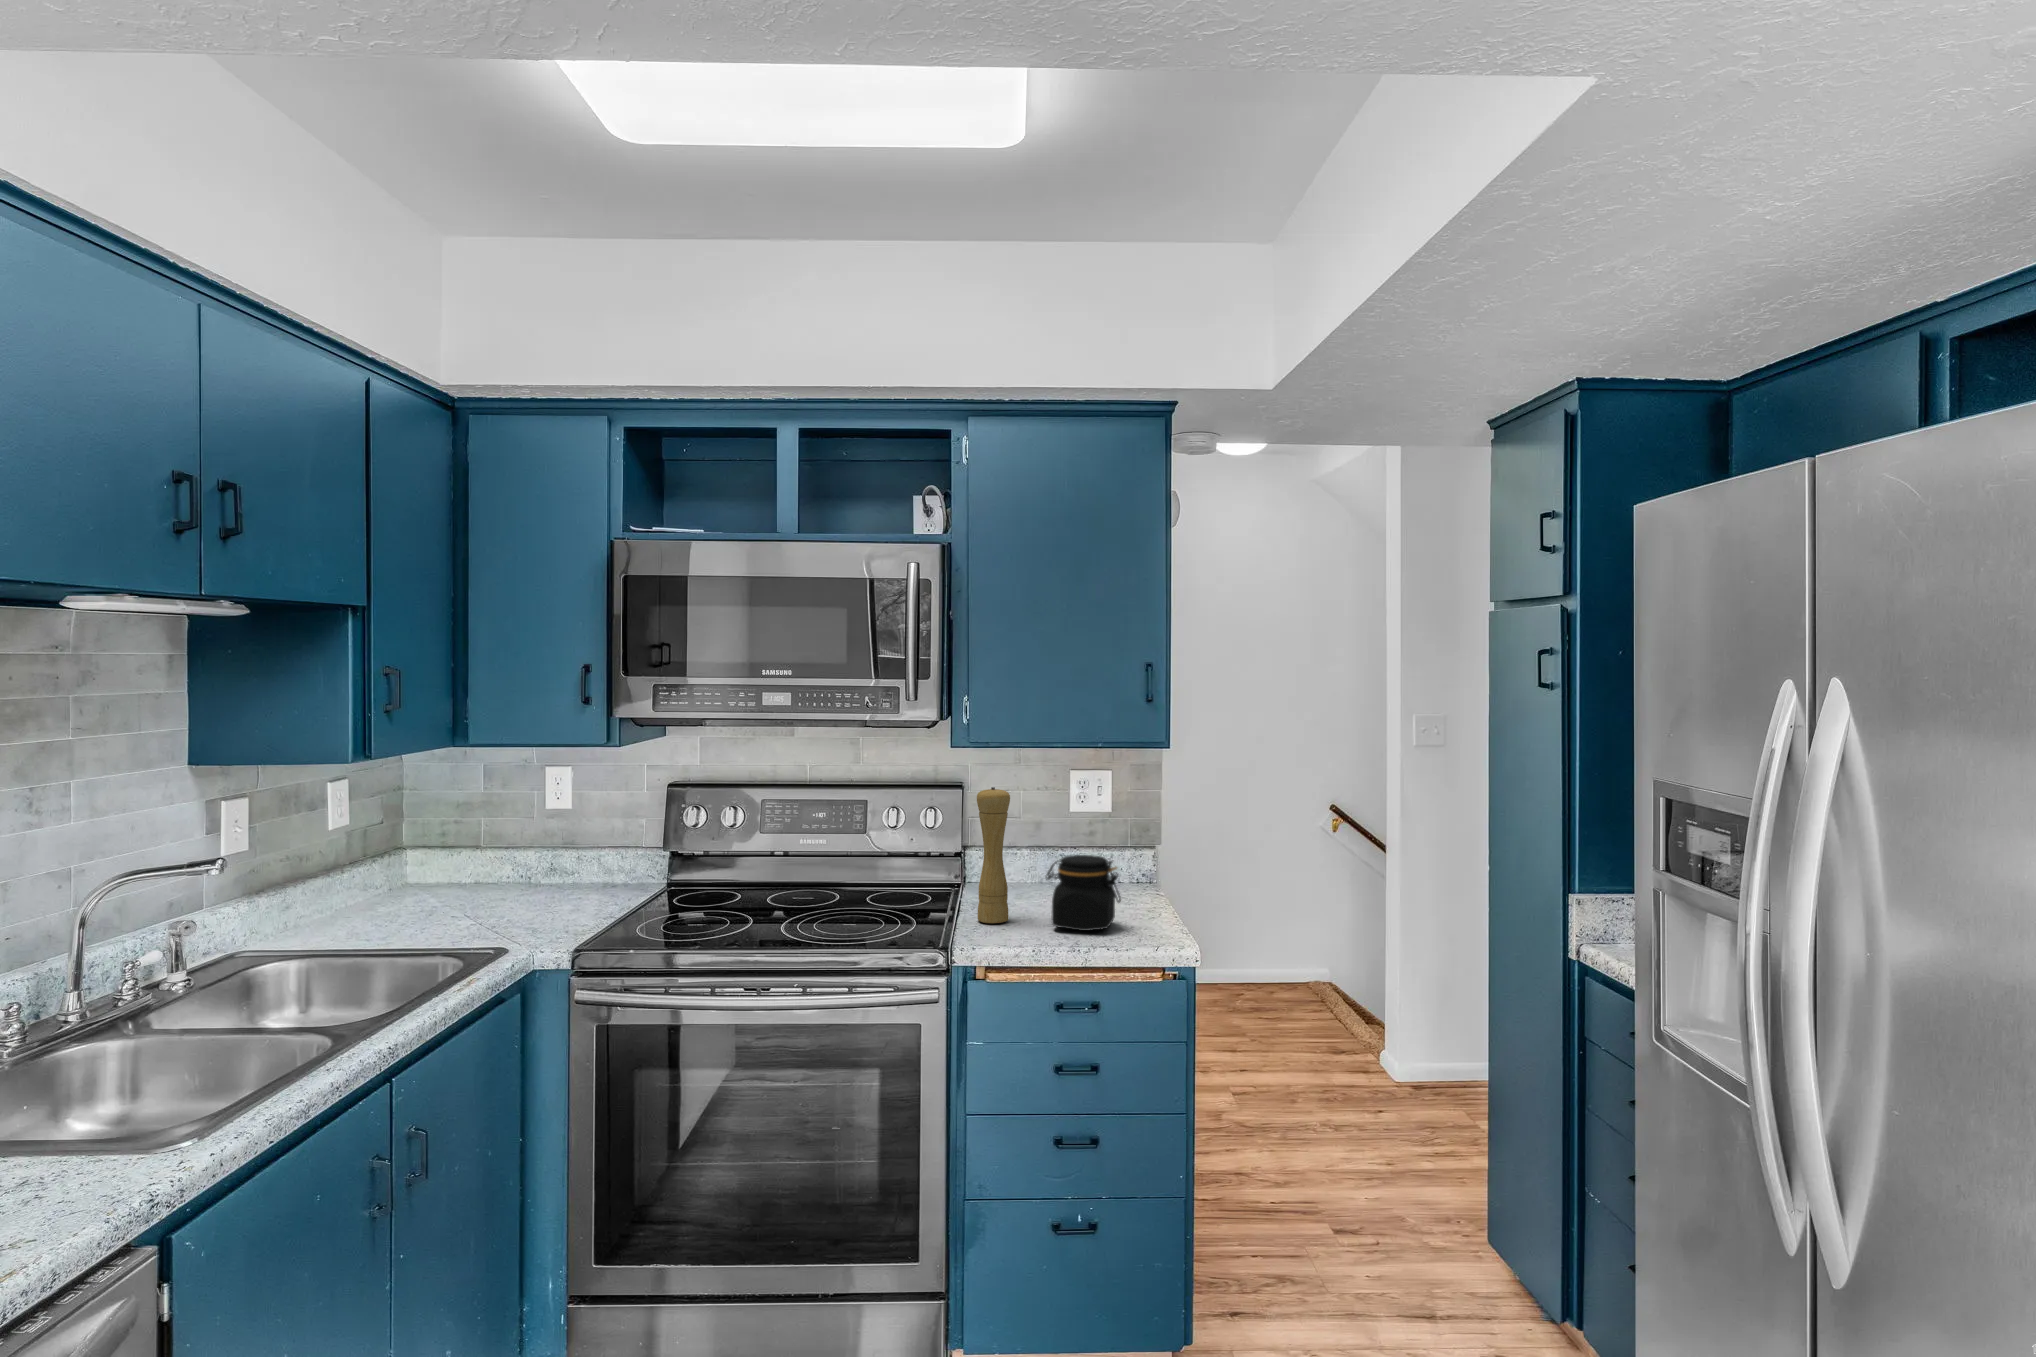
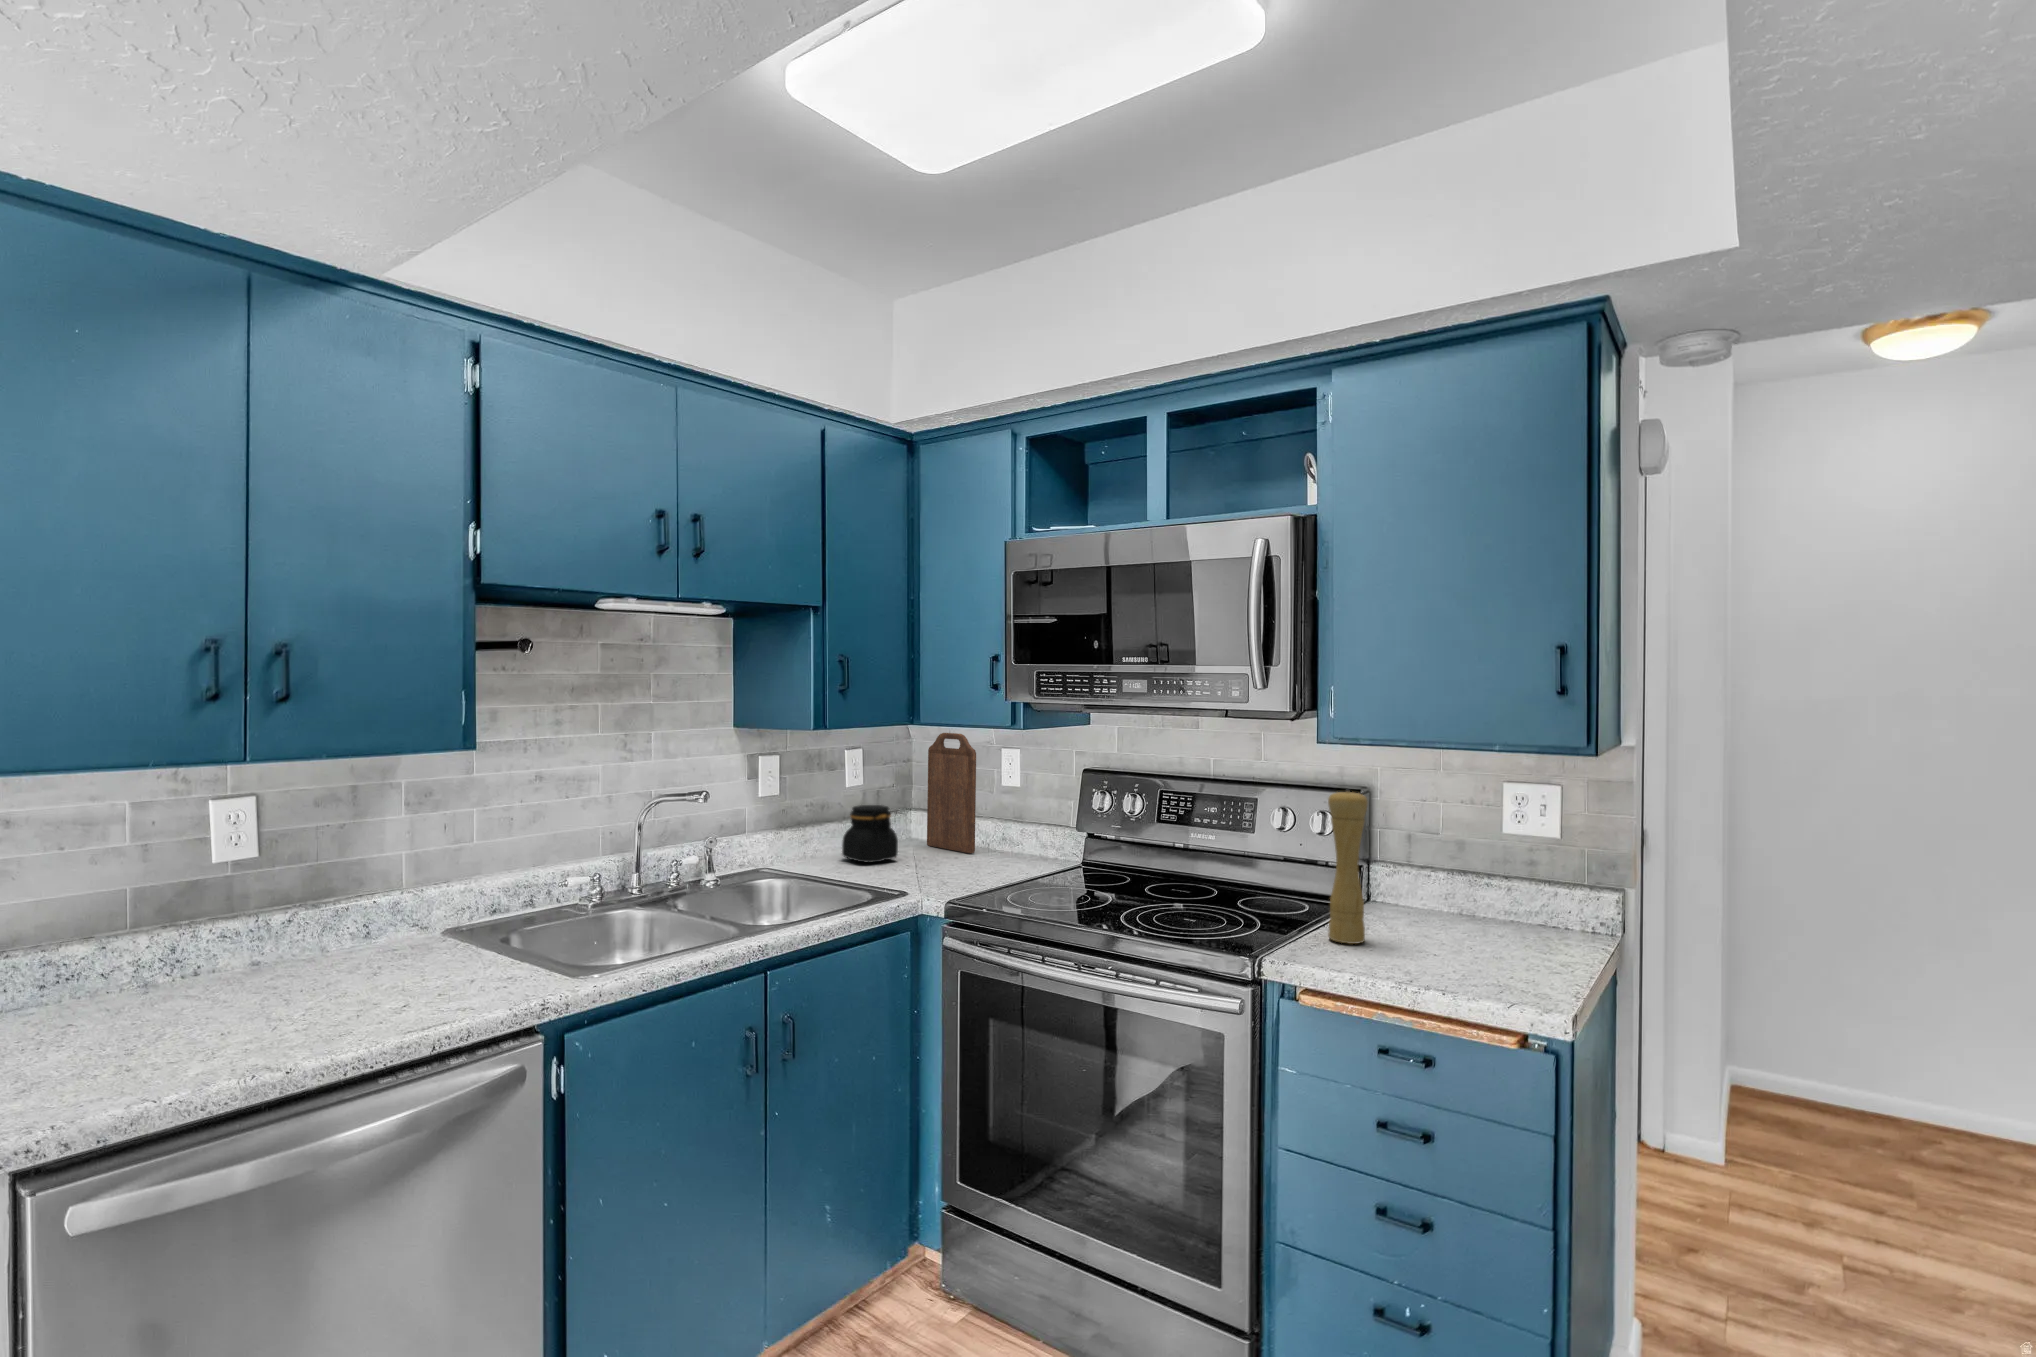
cutting board: none [437,751,517,893] -> present [927,733,976,853]
jar: present [1046,855,1121,931] -> present [842,805,898,863]

